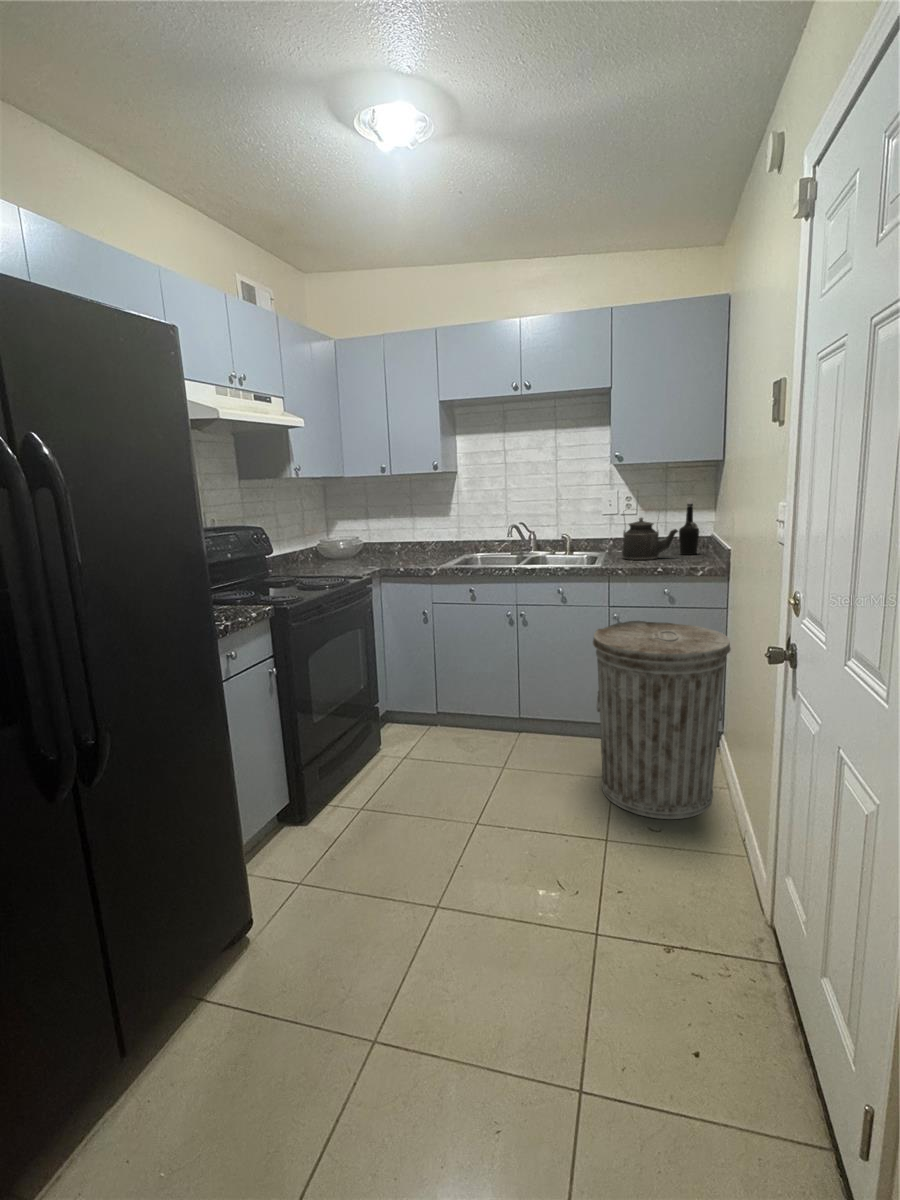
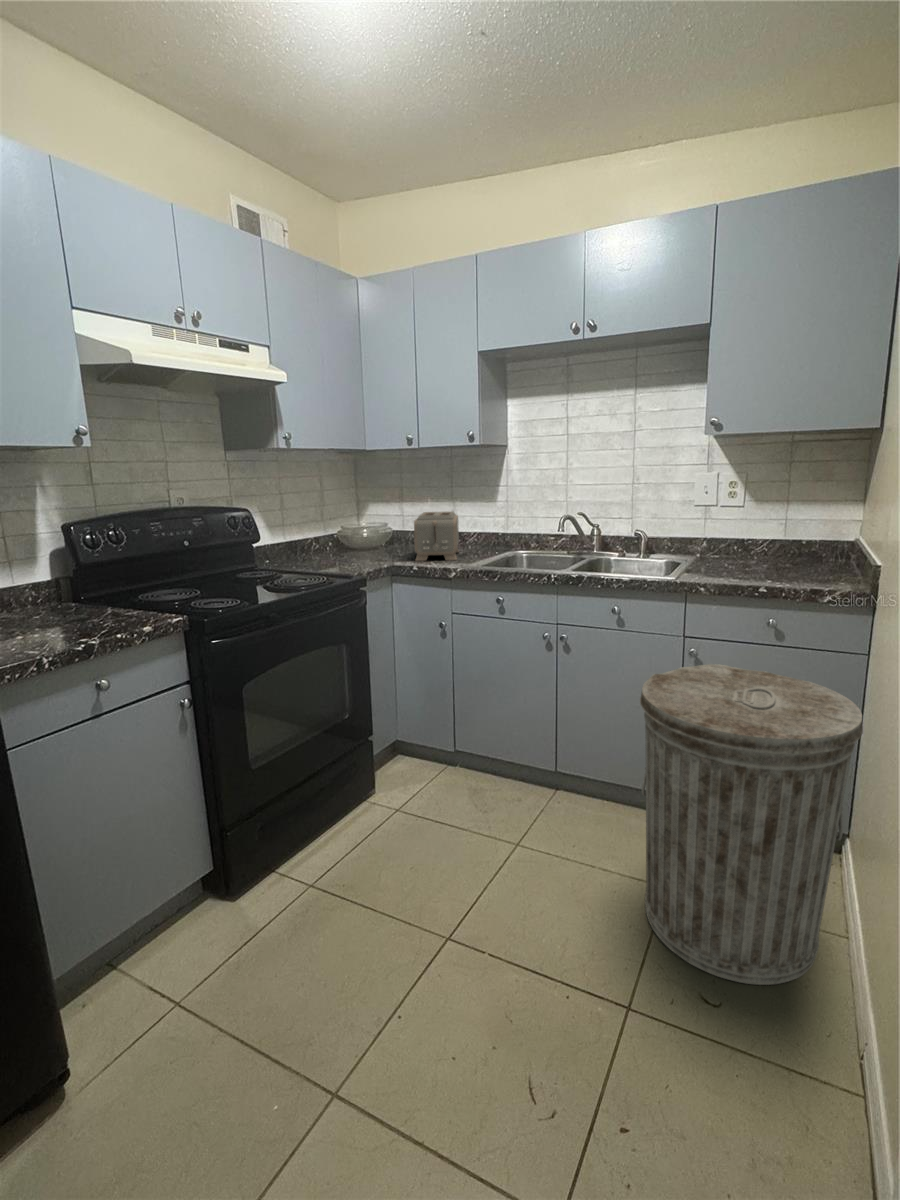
bottle: present [679,499,699,555] -> none [805,486,837,567]
kettle: present [622,518,678,560] -> none [715,499,802,573]
toaster: none [390,525,428,565] -> present [414,512,459,561]

